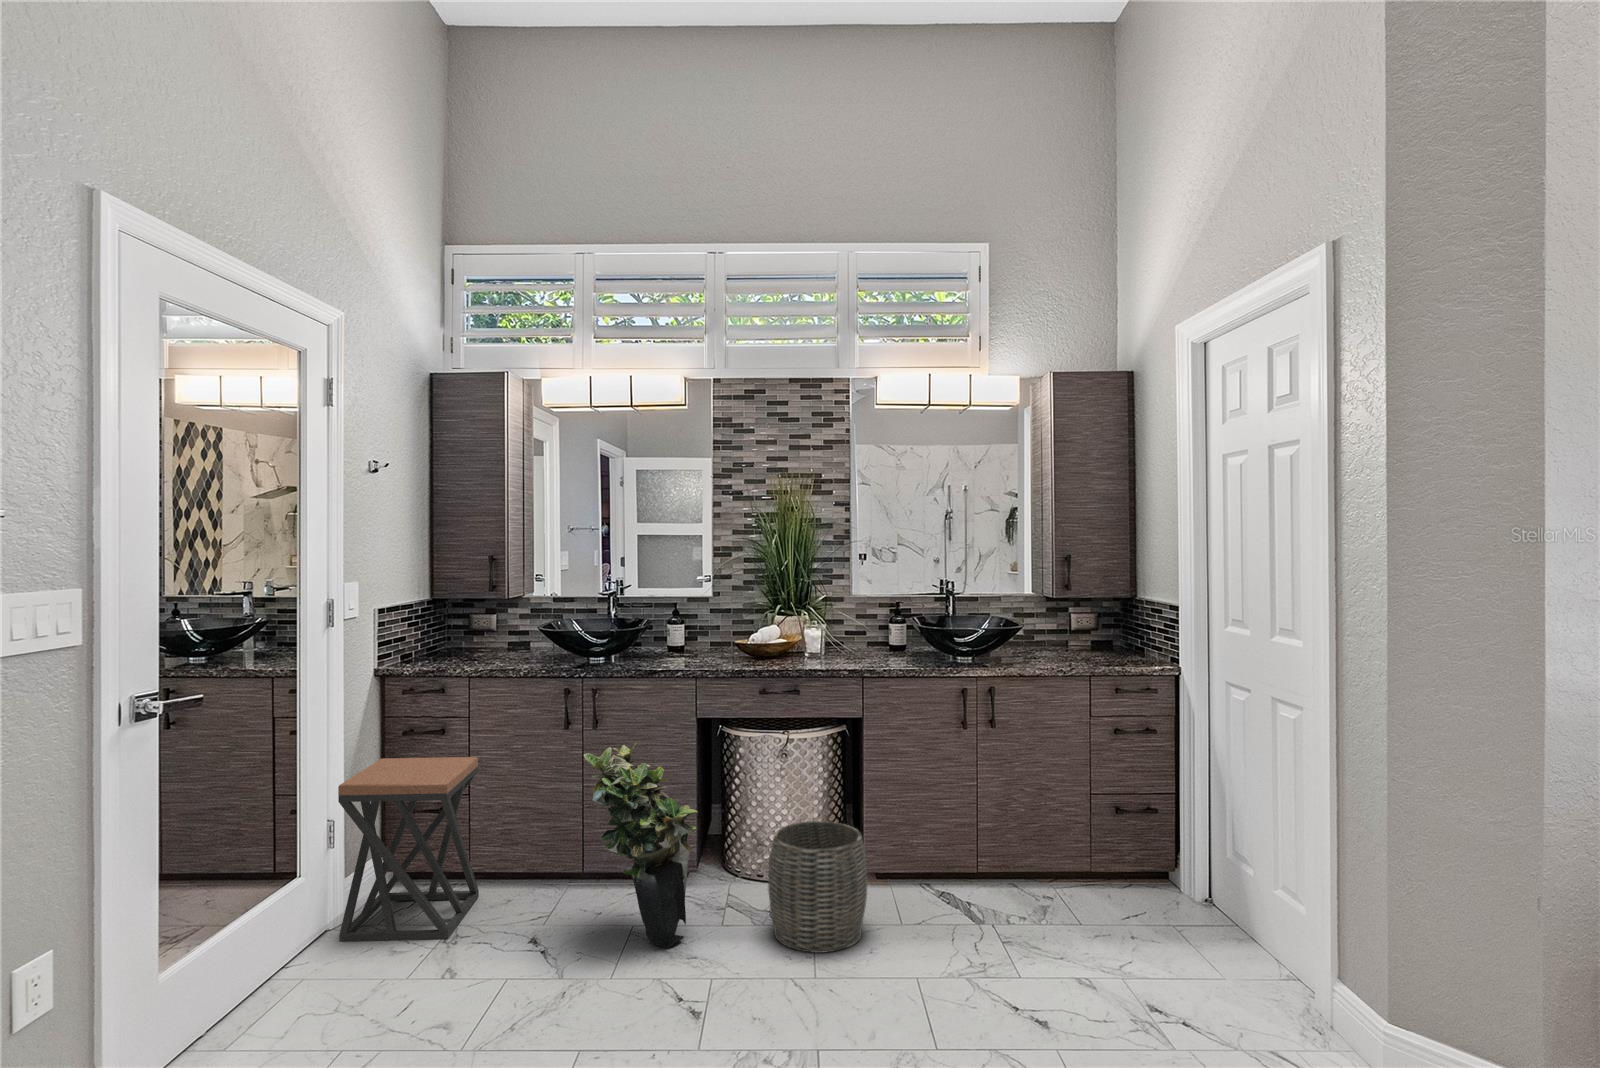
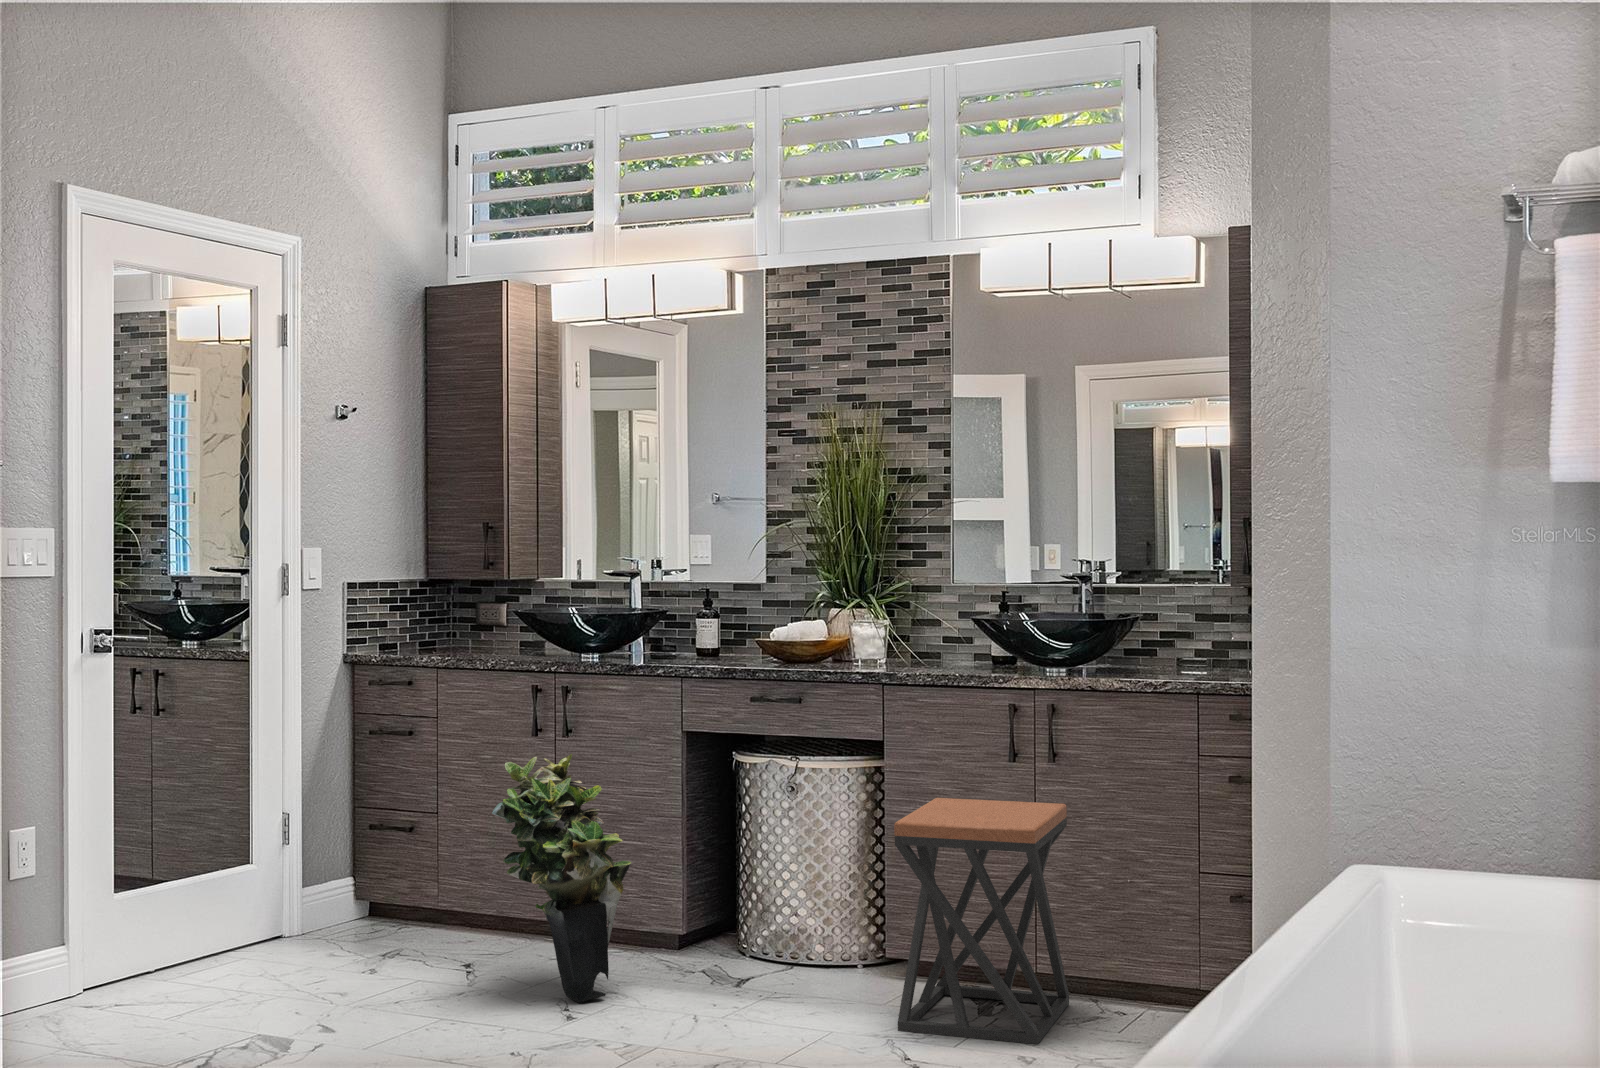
stool: present [338,757,479,942] -> present [894,798,1069,1044]
woven basket: present [768,821,867,953] -> none [702,871,832,1028]

